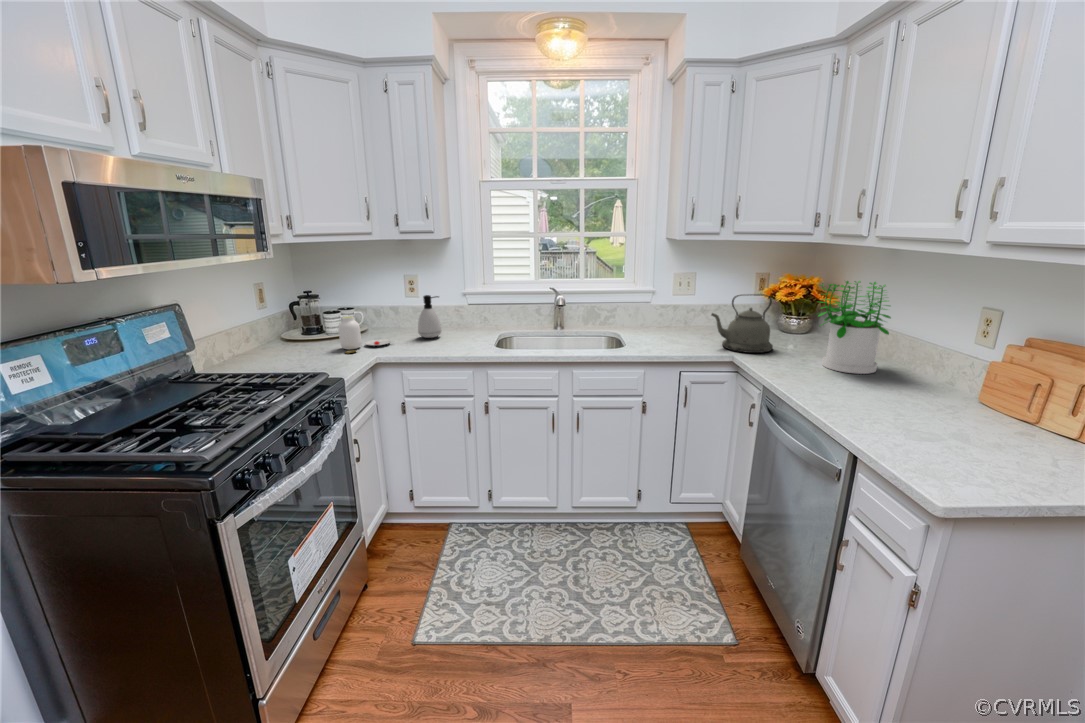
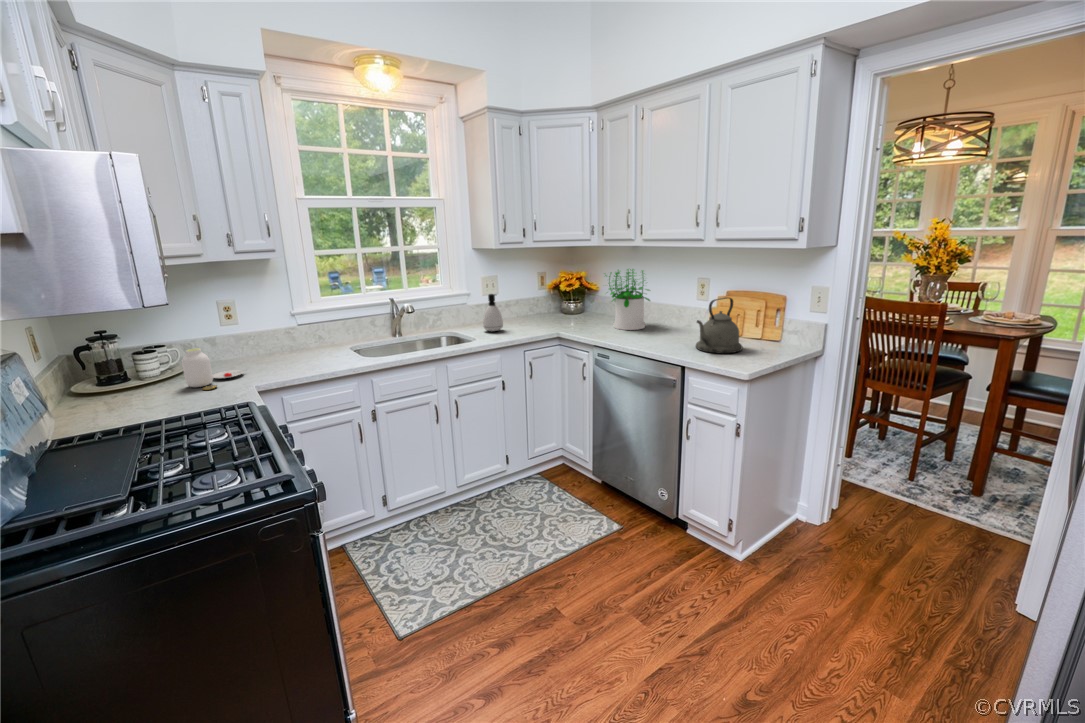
kettle: present [711,294,773,353] -> present [696,298,742,353]
soap dispenser: present [418,295,441,338] -> present [483,294,503,331]

